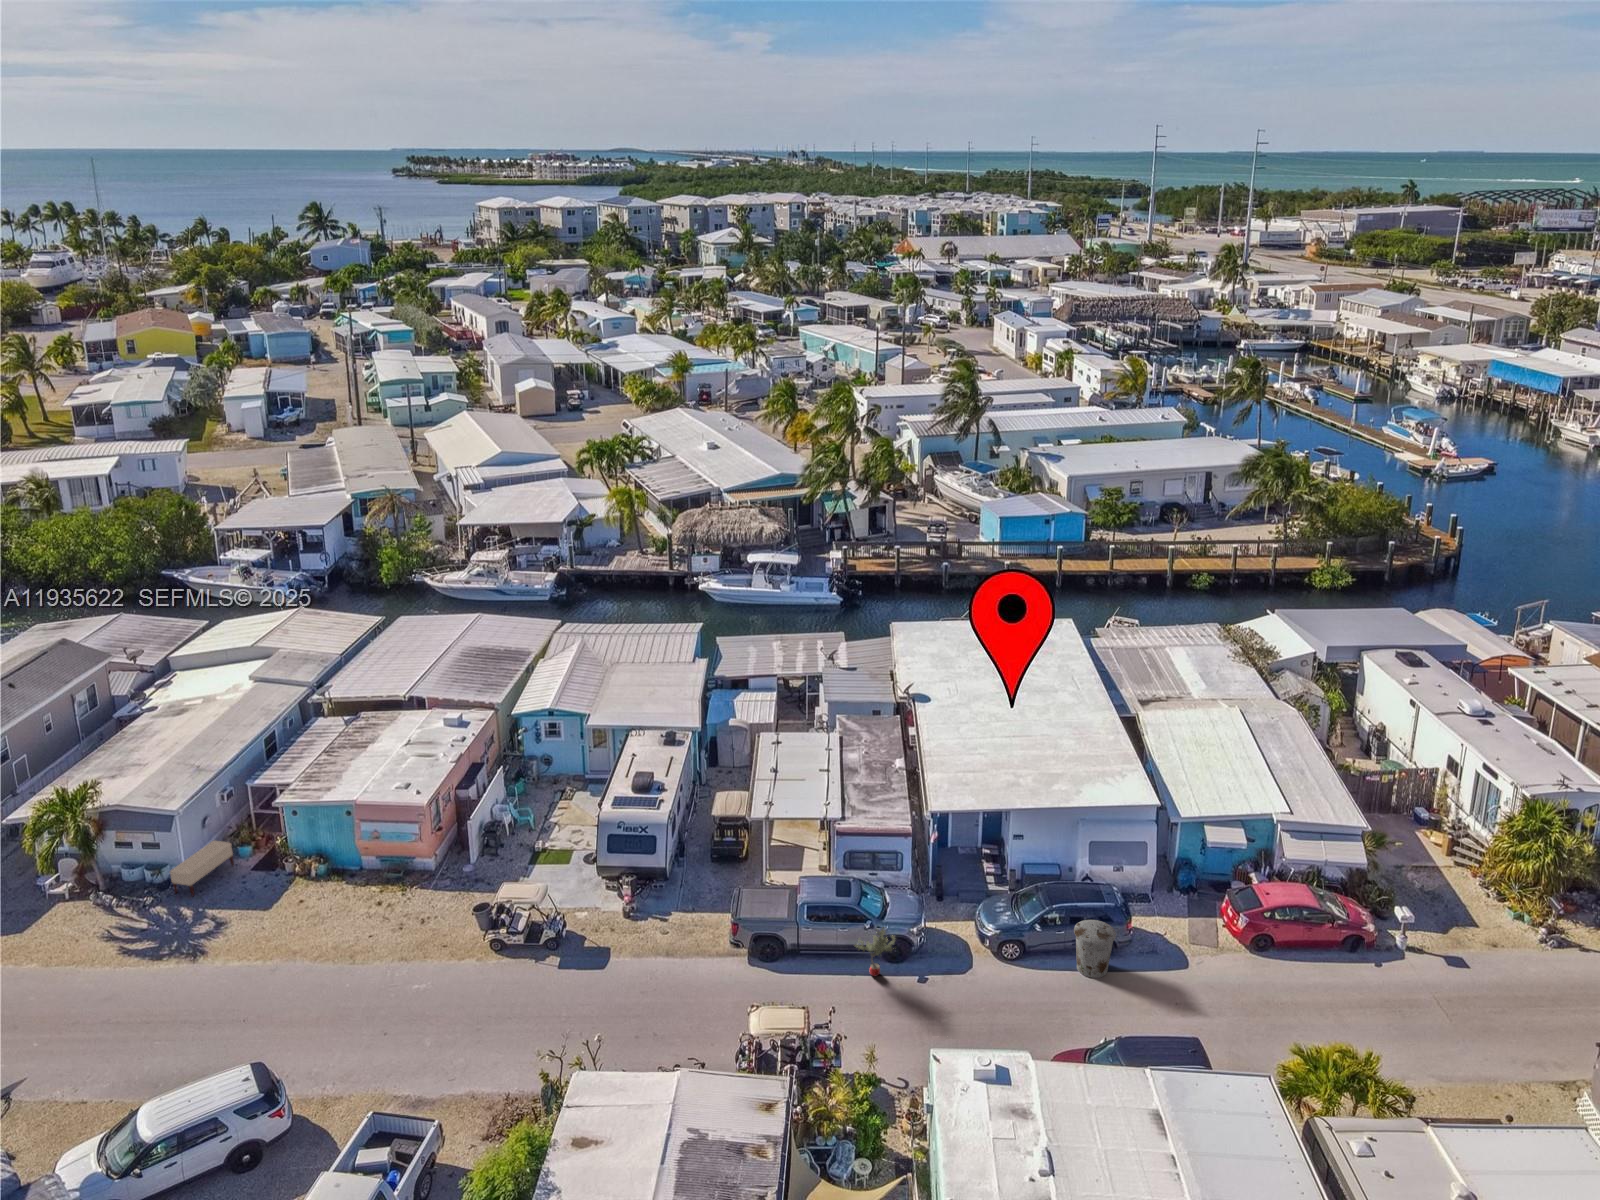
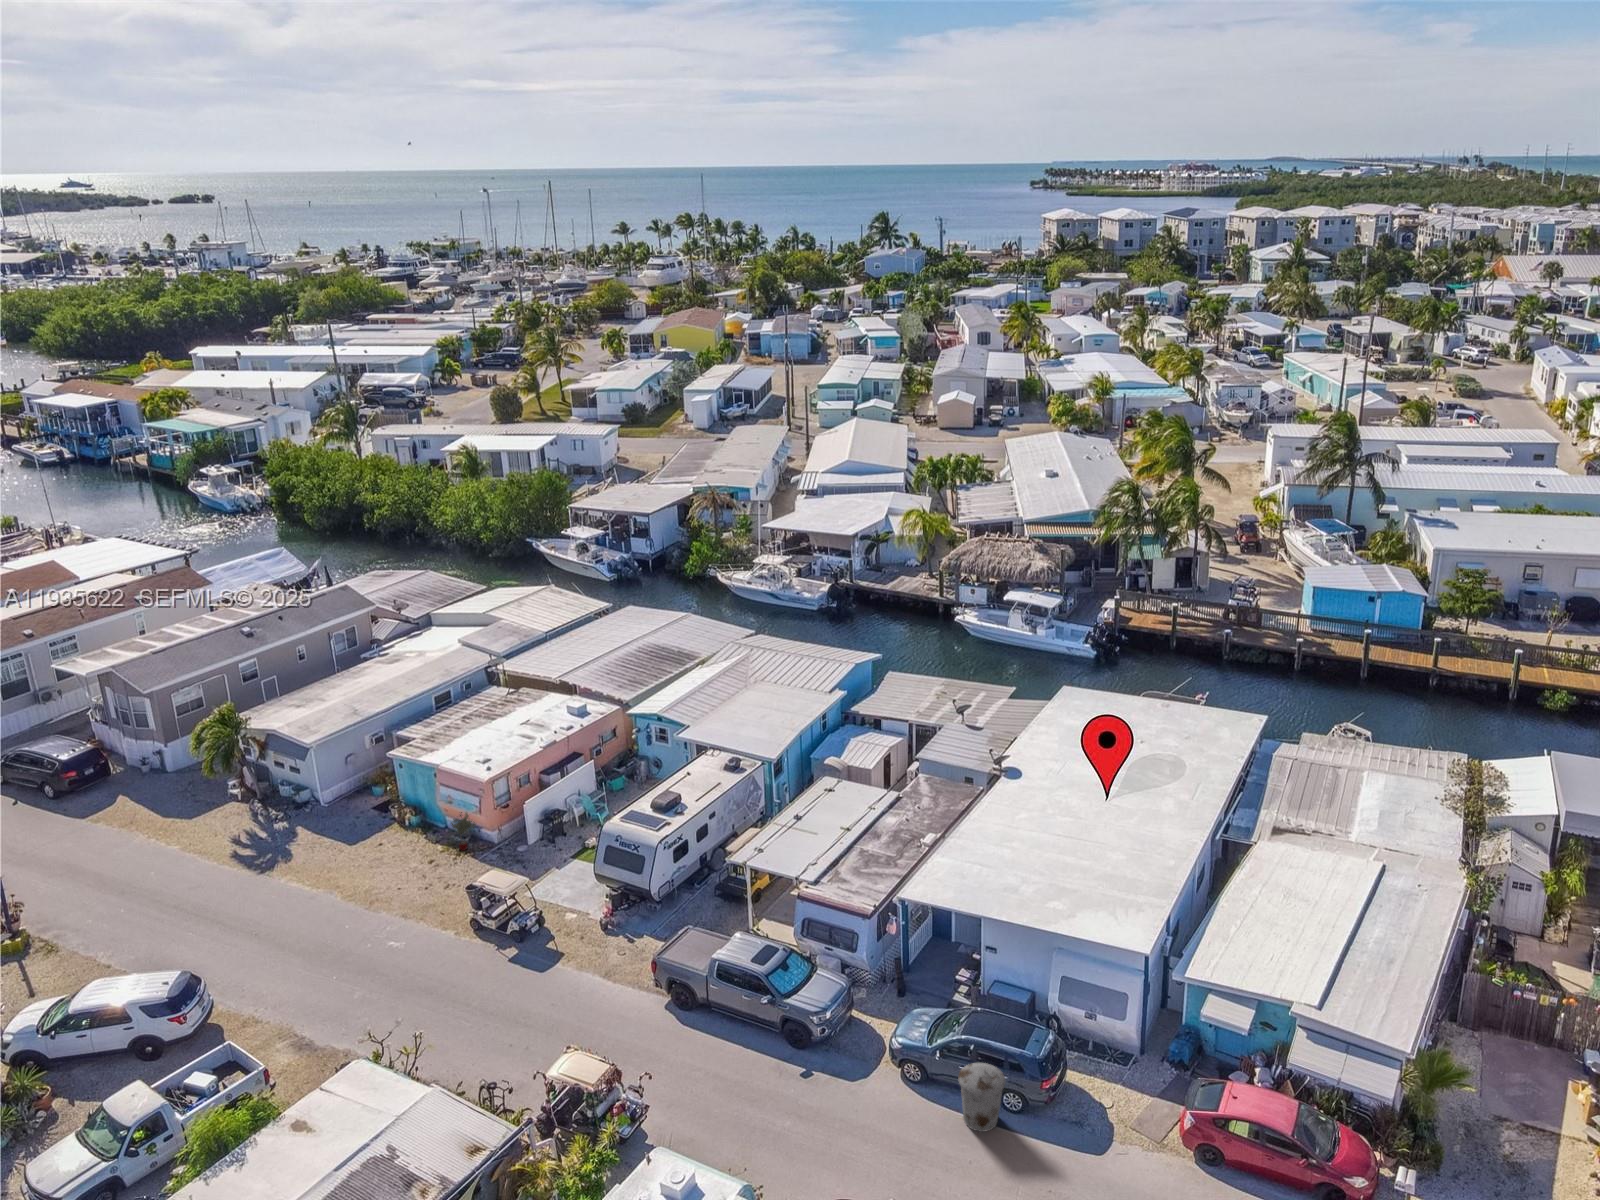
bench: present [169,841,234,896] -> none [305,776,364,819]
potted tree: present [855,927,896,976] -> present [451,812,475,851]

